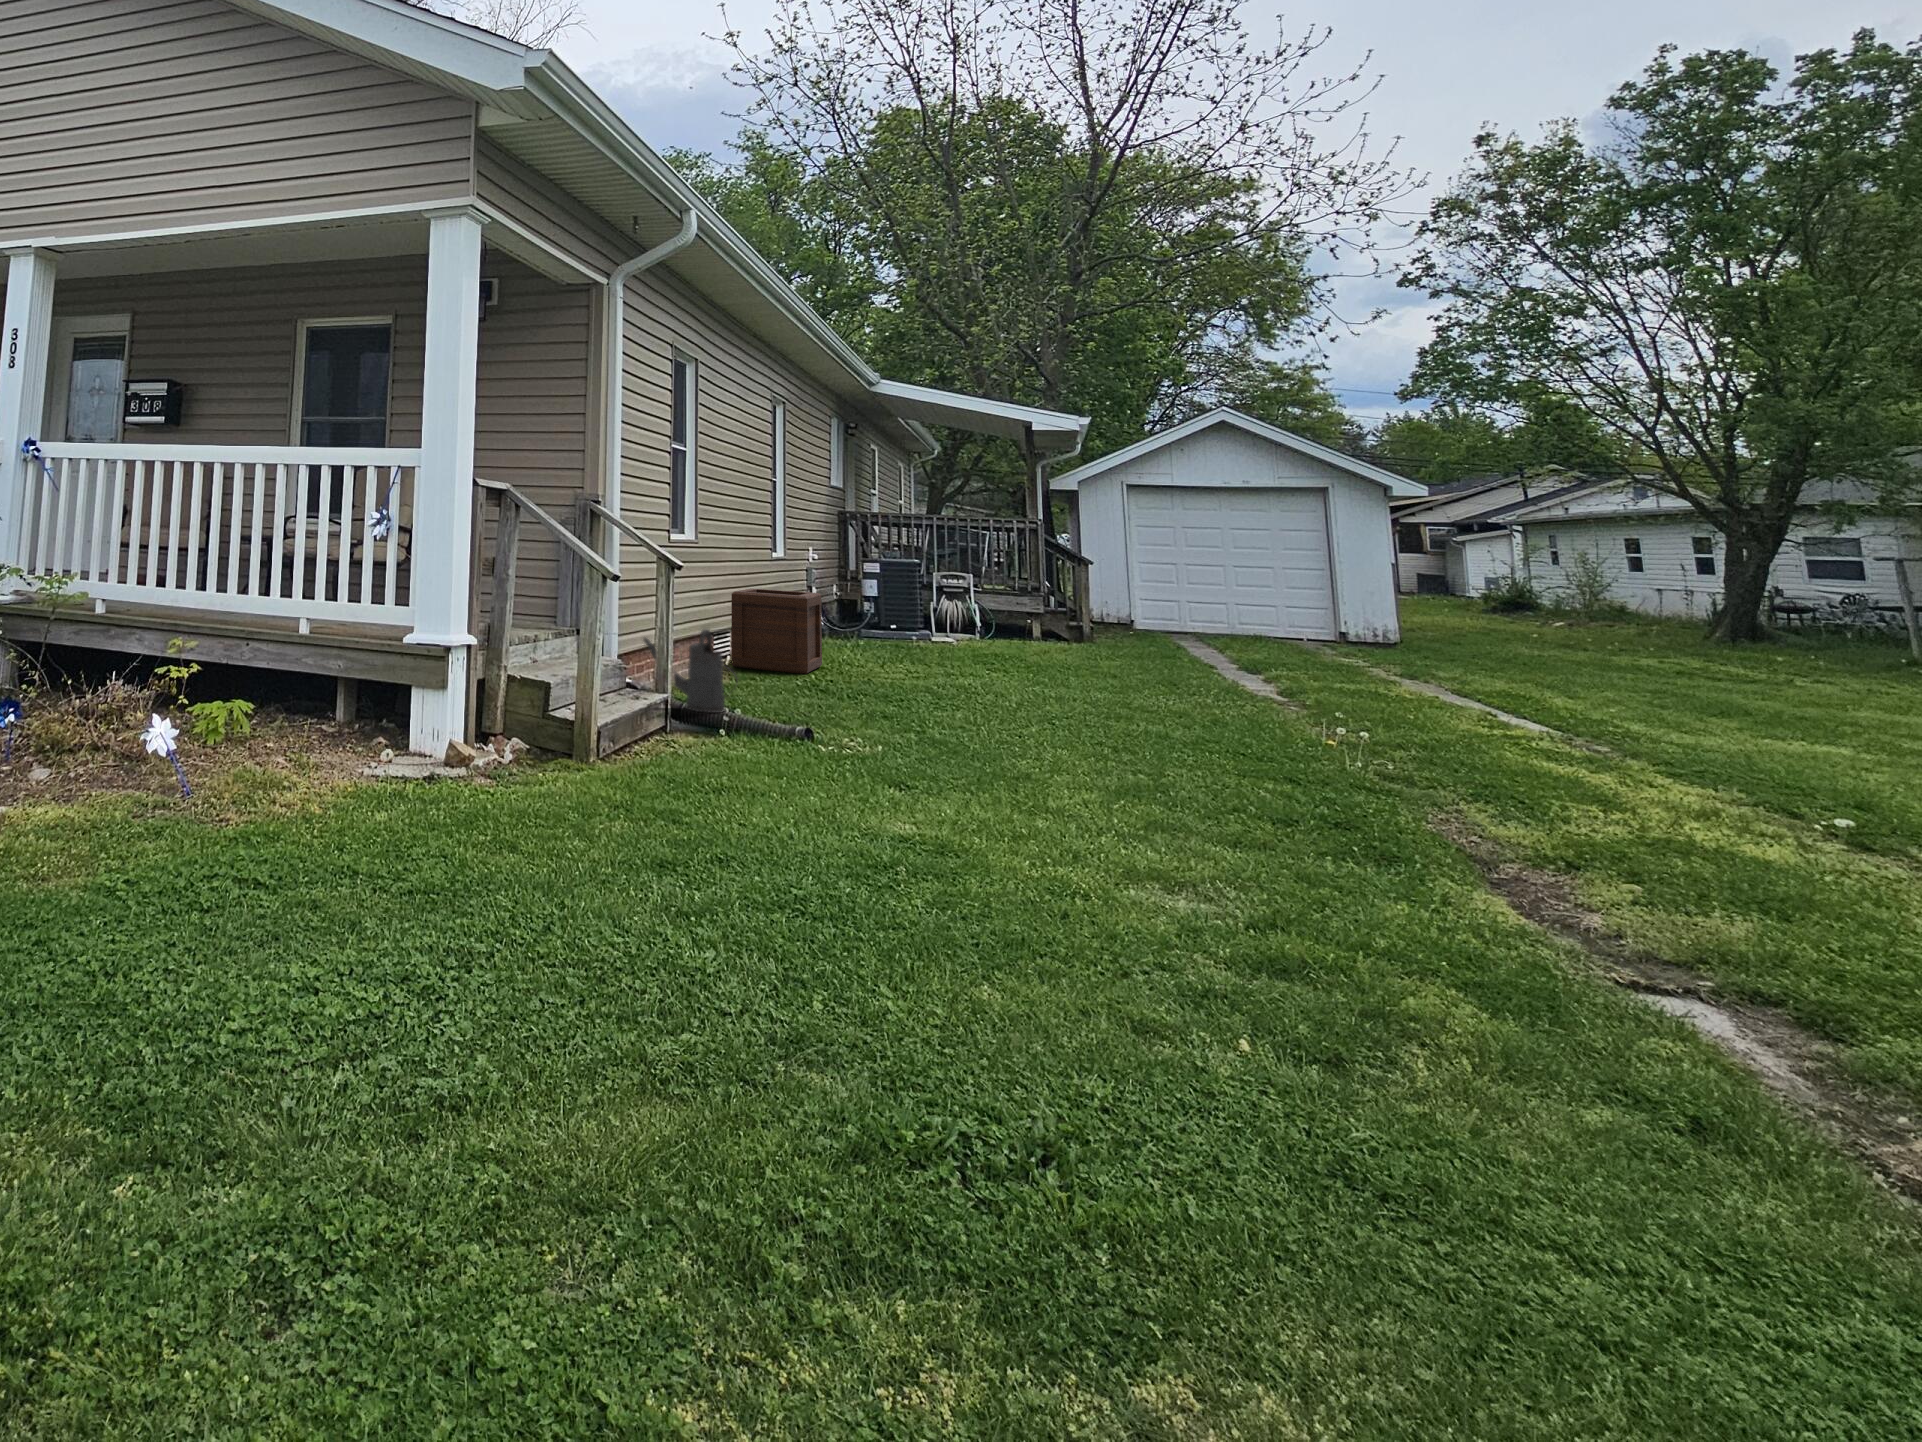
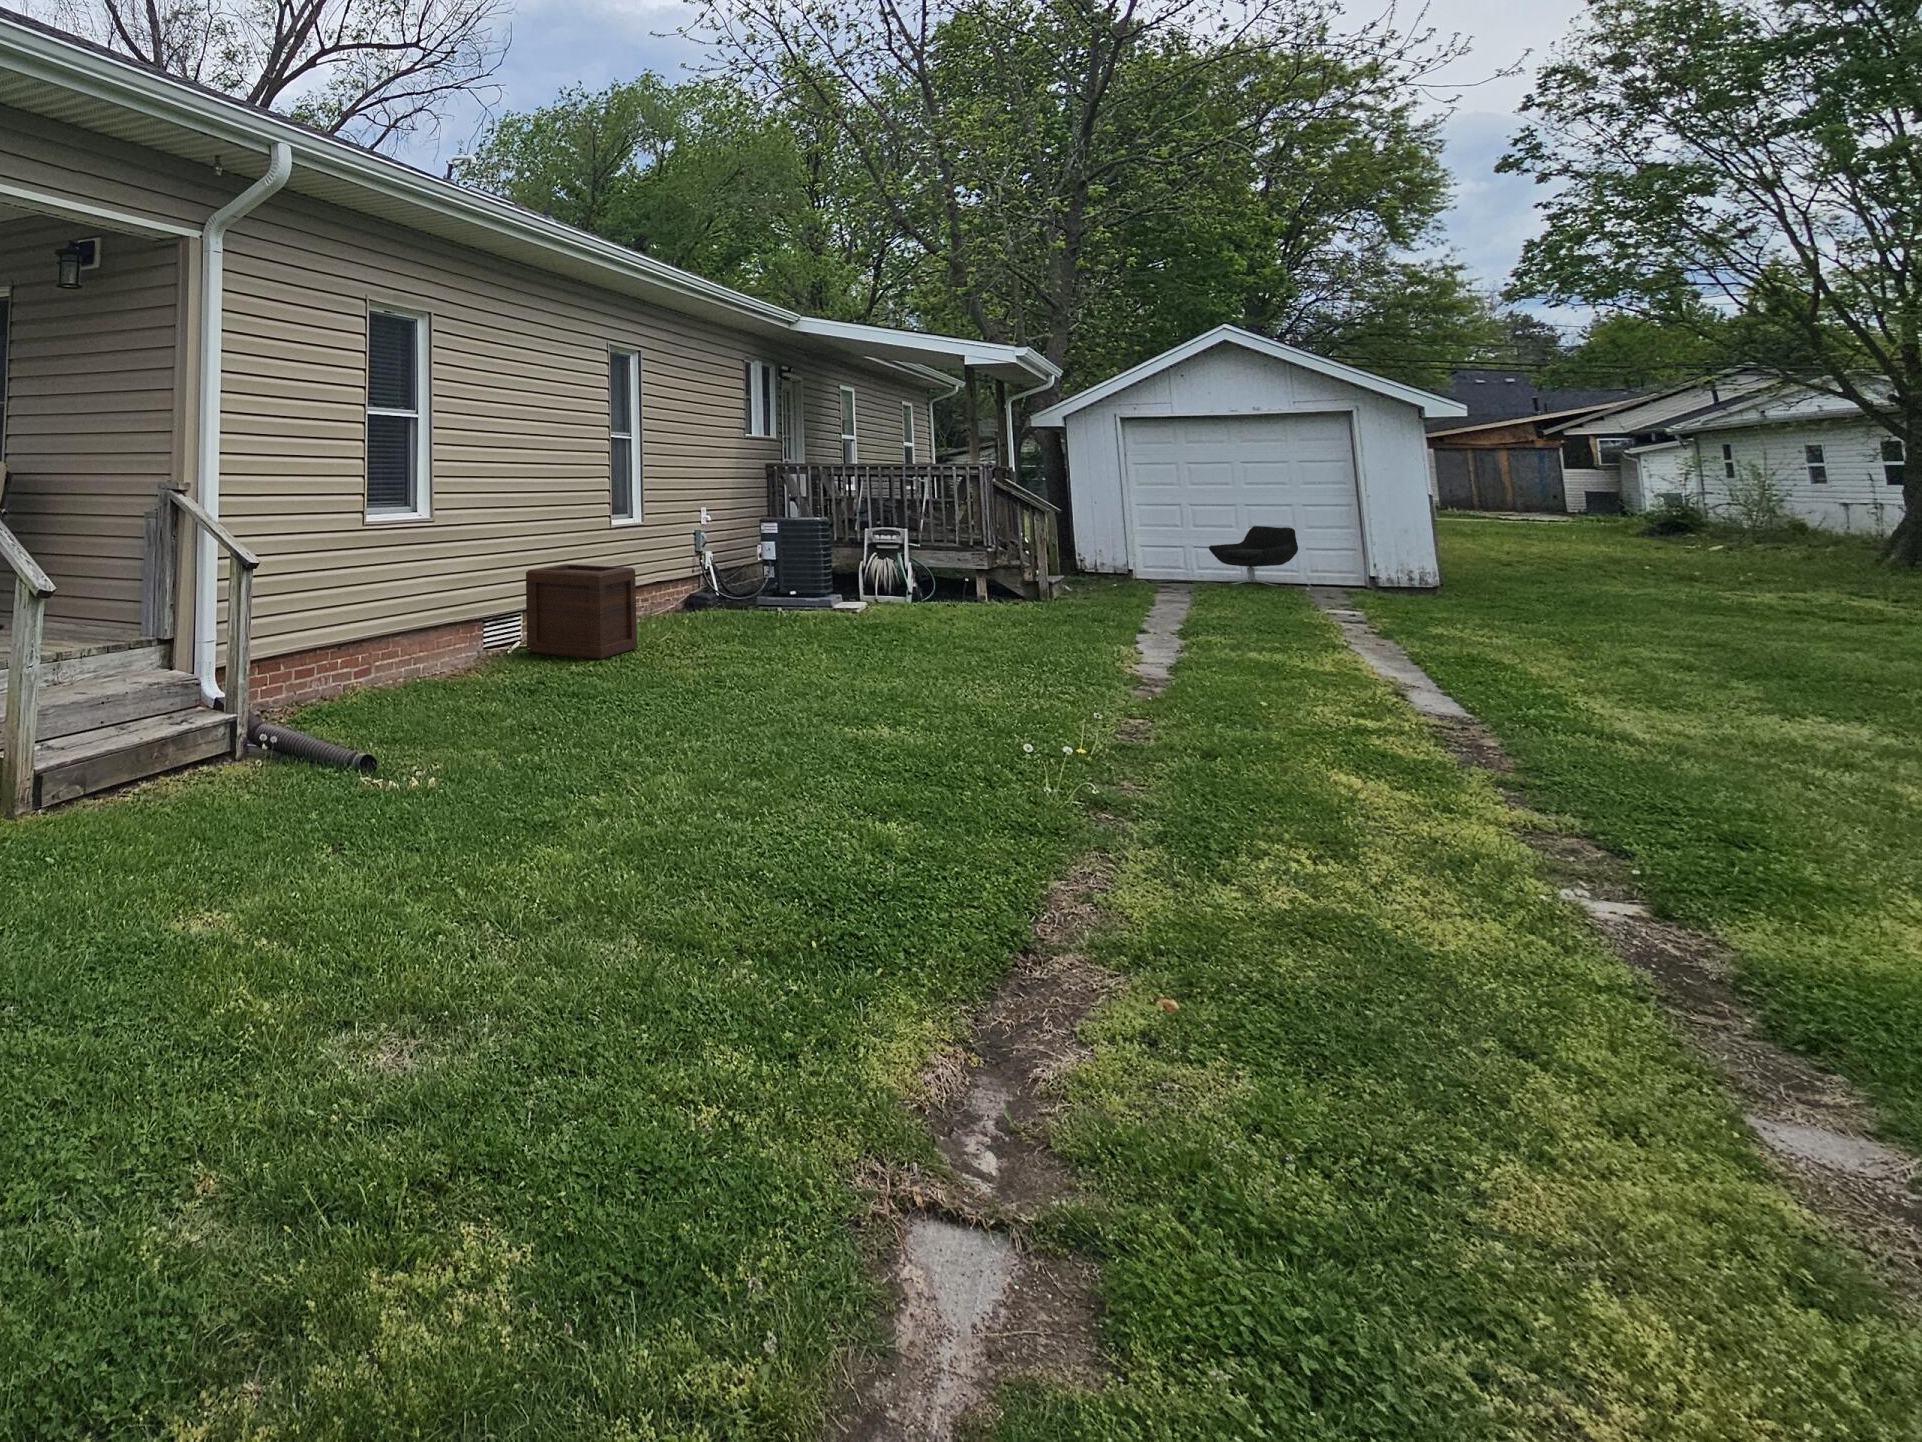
lounge chair: none [1202,584,1280,637] -> present [1209,526,1298,585]
watering can: present [644,629,726,713] -> none [322,625,410,720]

